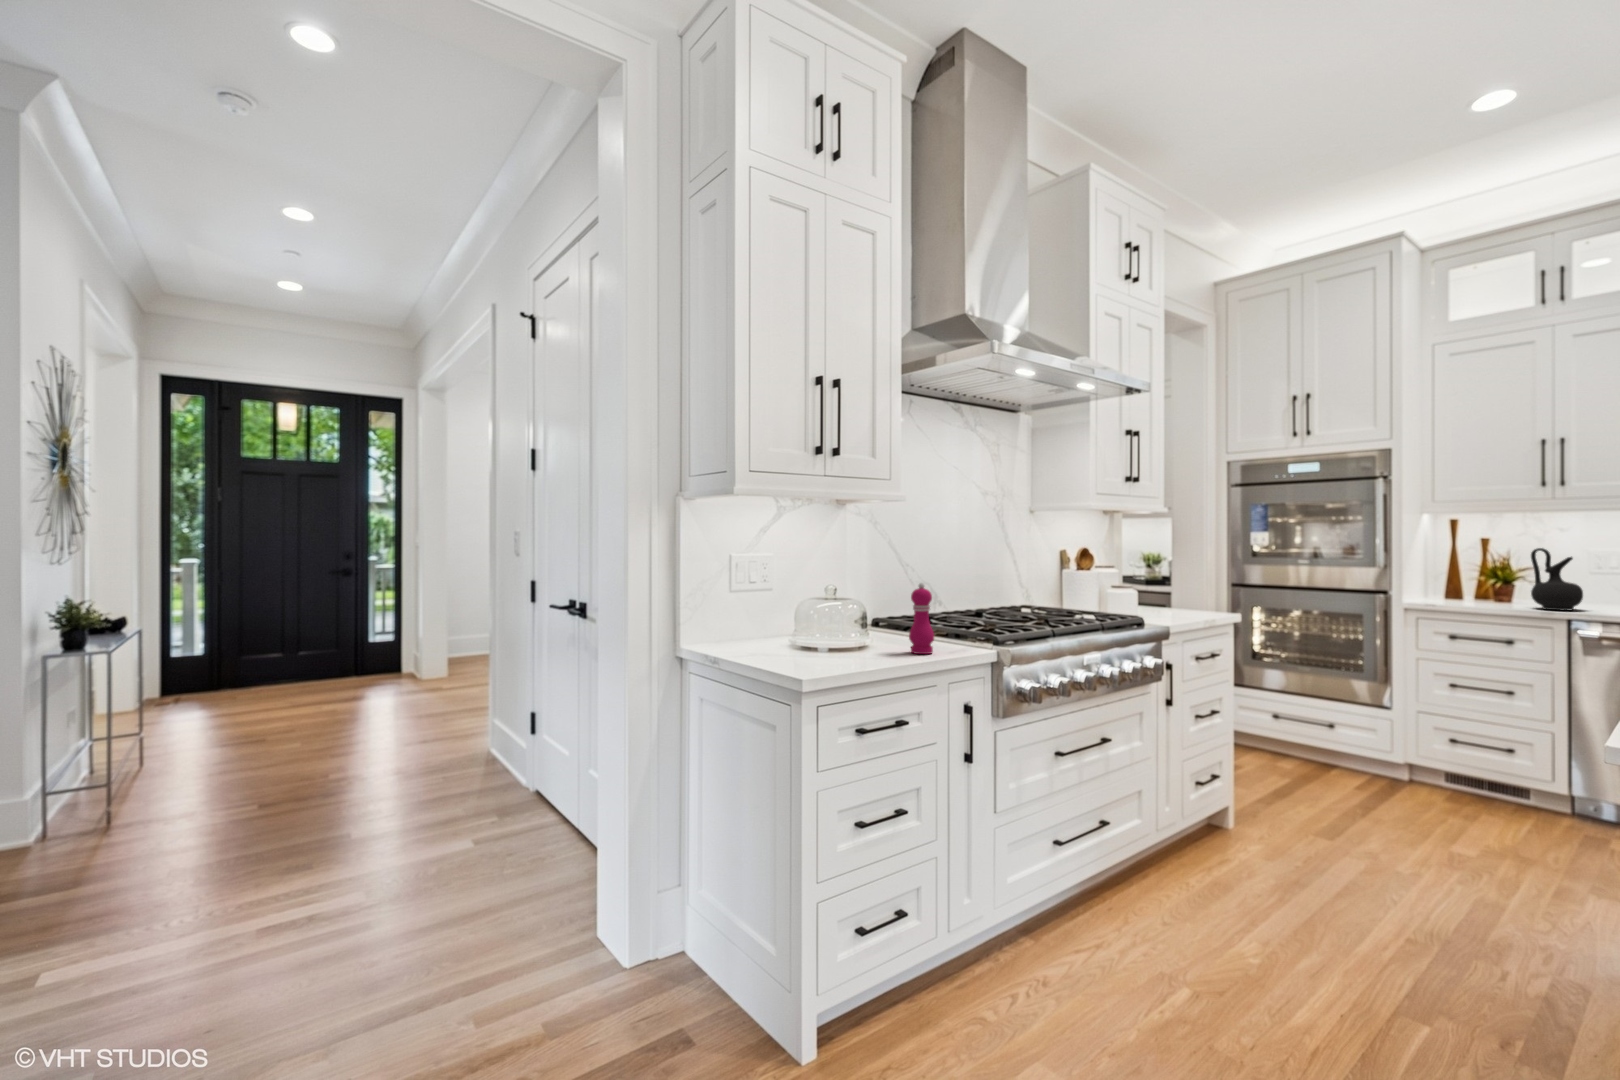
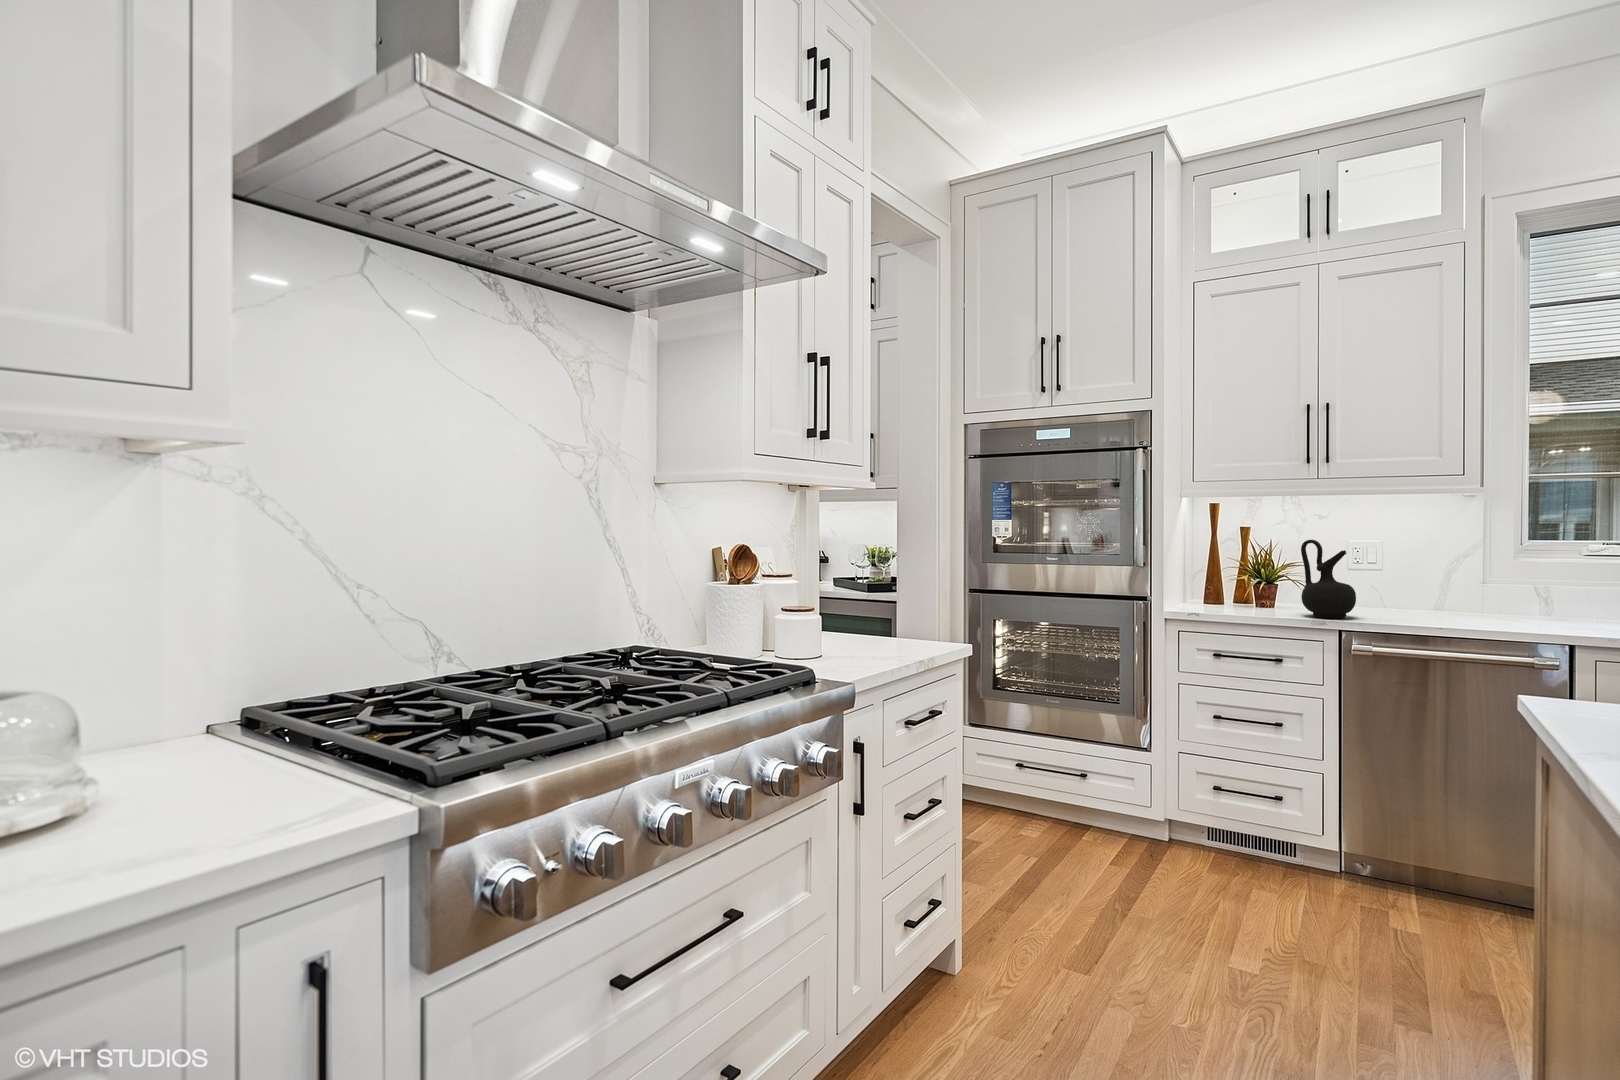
pepper mill: present [909,583,934,654] -> none [132,633,217,832]

